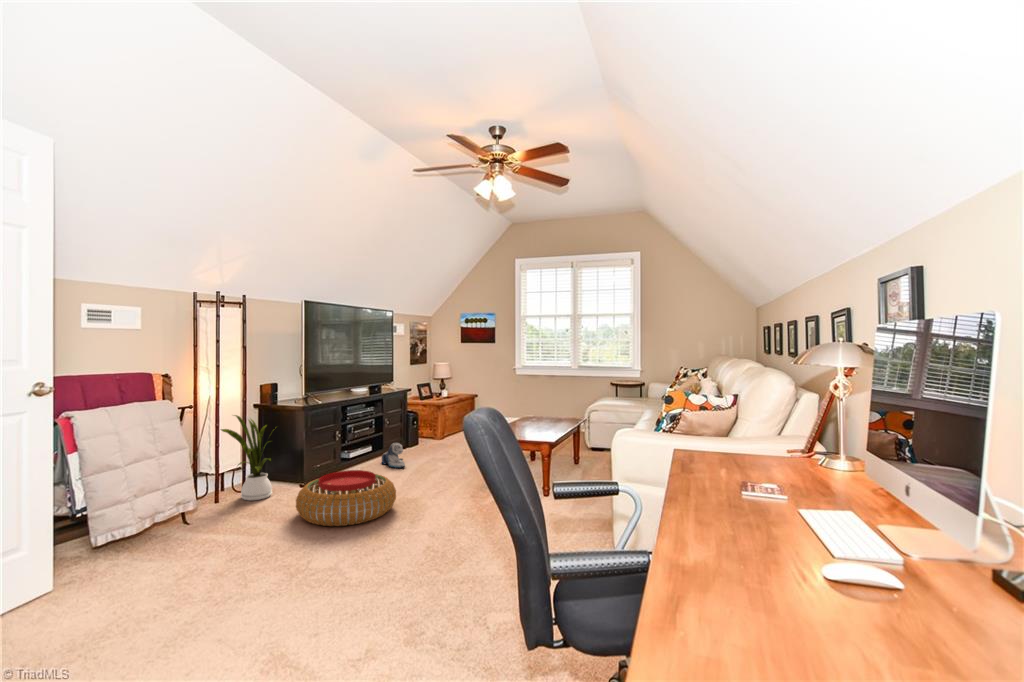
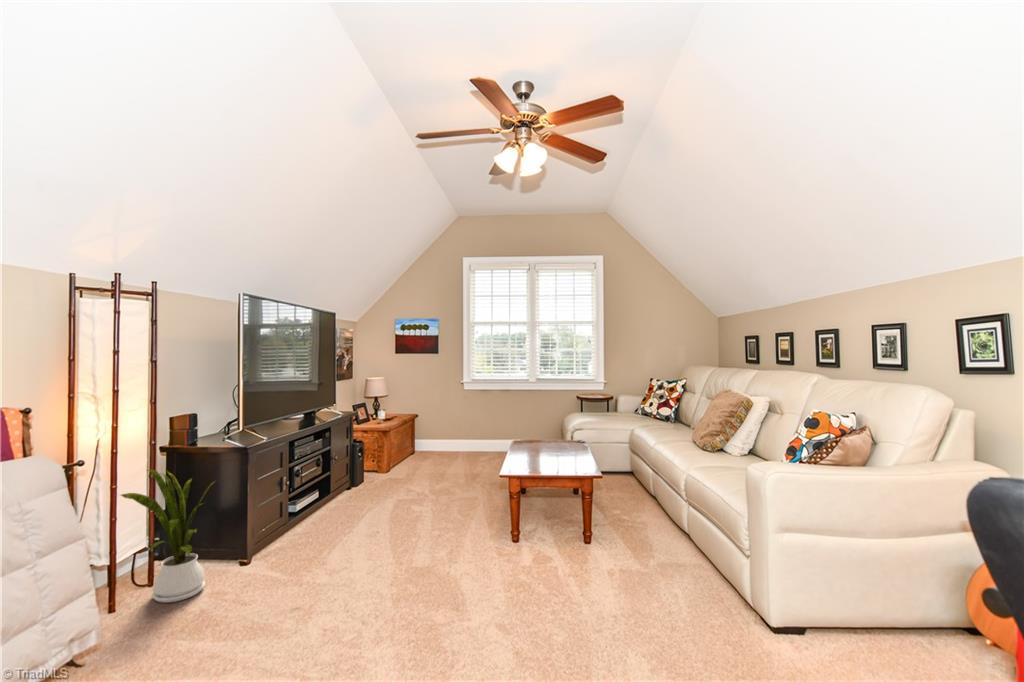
plush toy: present [382,443,405,468] -> none [338,484,377,518]
pouf: present [296,470,396,526] -> none [270,536,419,634]

